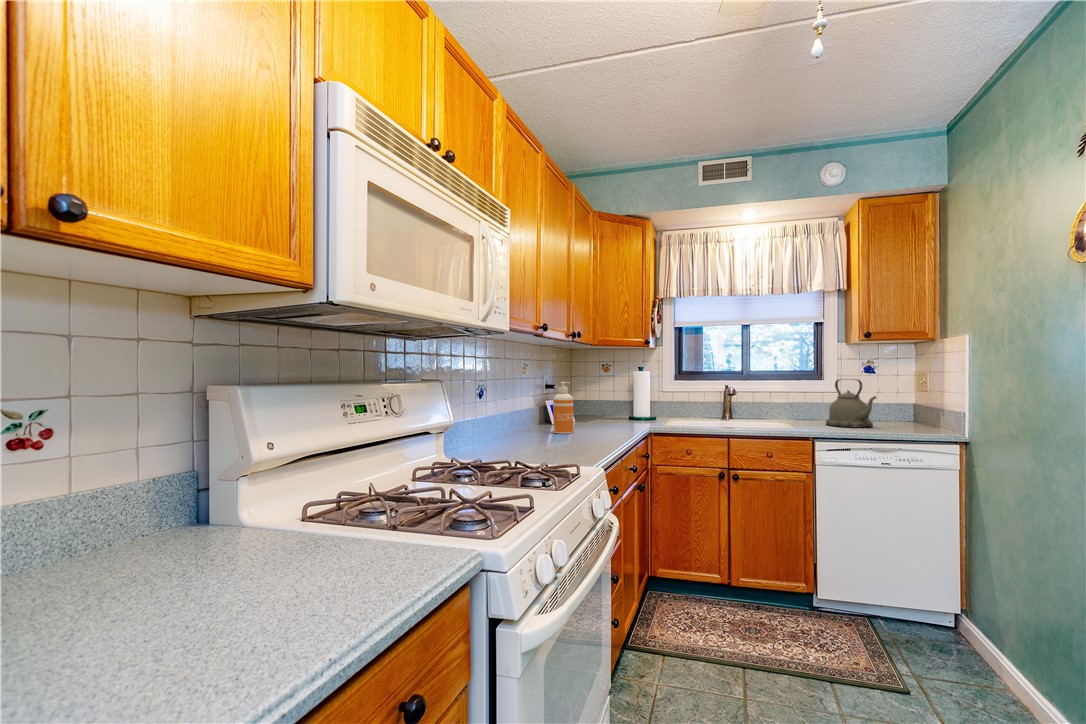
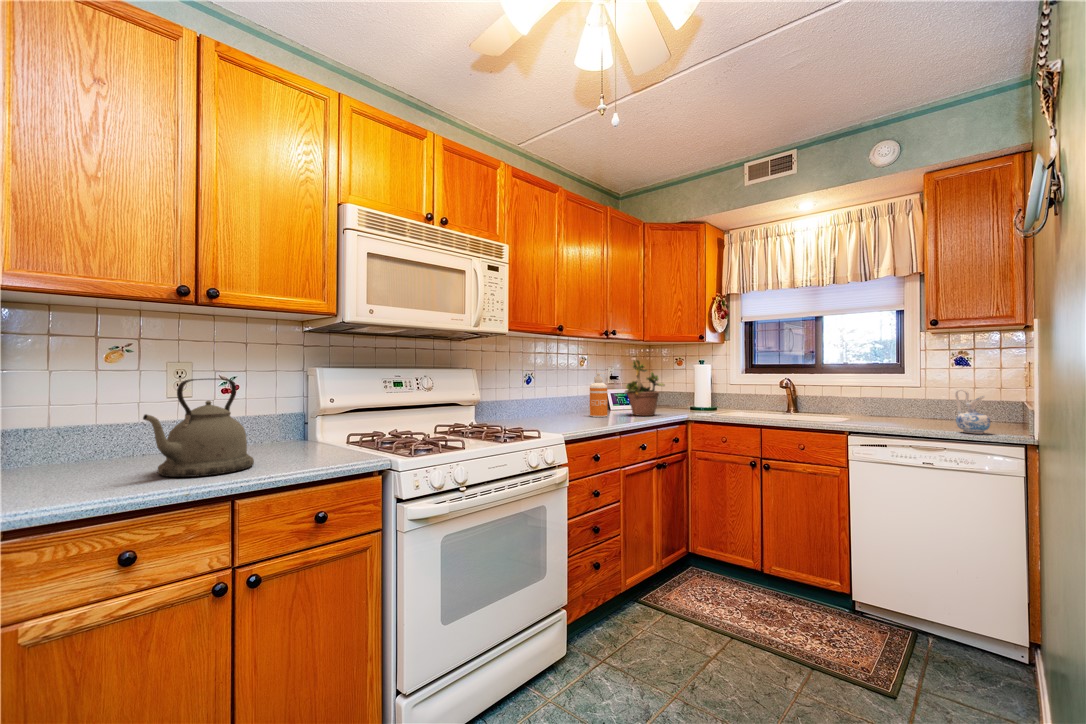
potted plant: none [586,362,627,430] -> present [625,360,665,416]
kettle: present [826,379,876,428] -> present [143,378,254,477]
ceramic pitcher: none [910,396,939,436] -> present [955,389,990,434]

